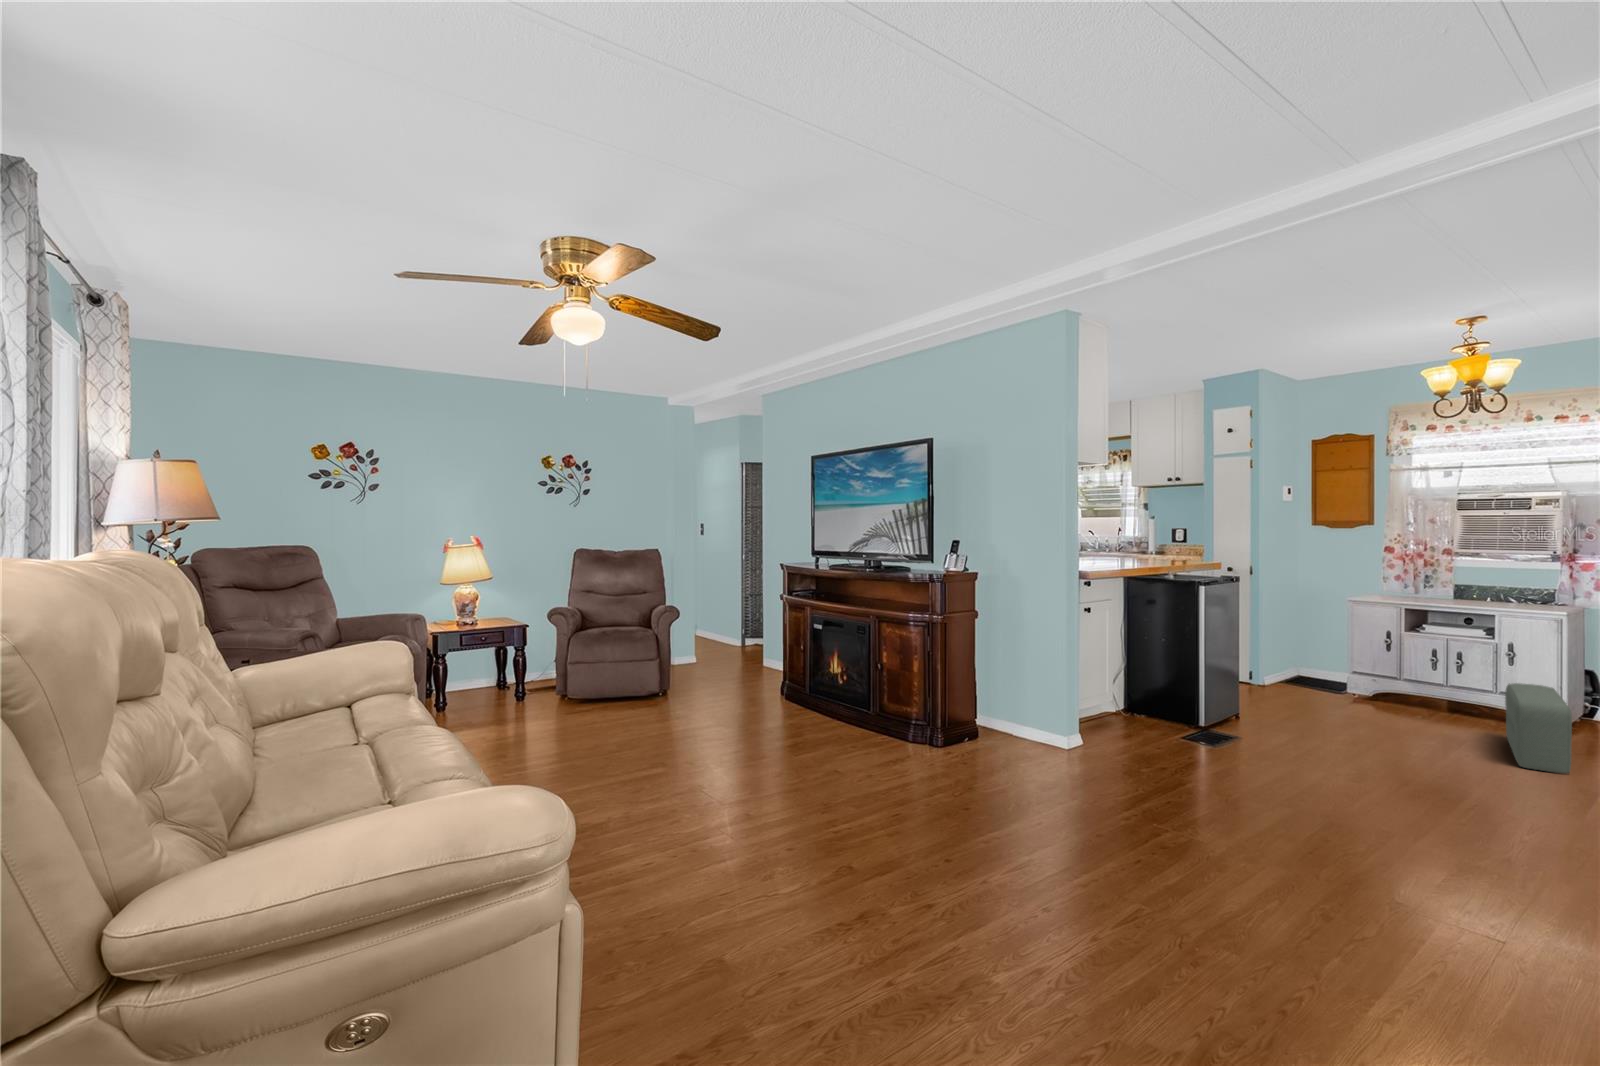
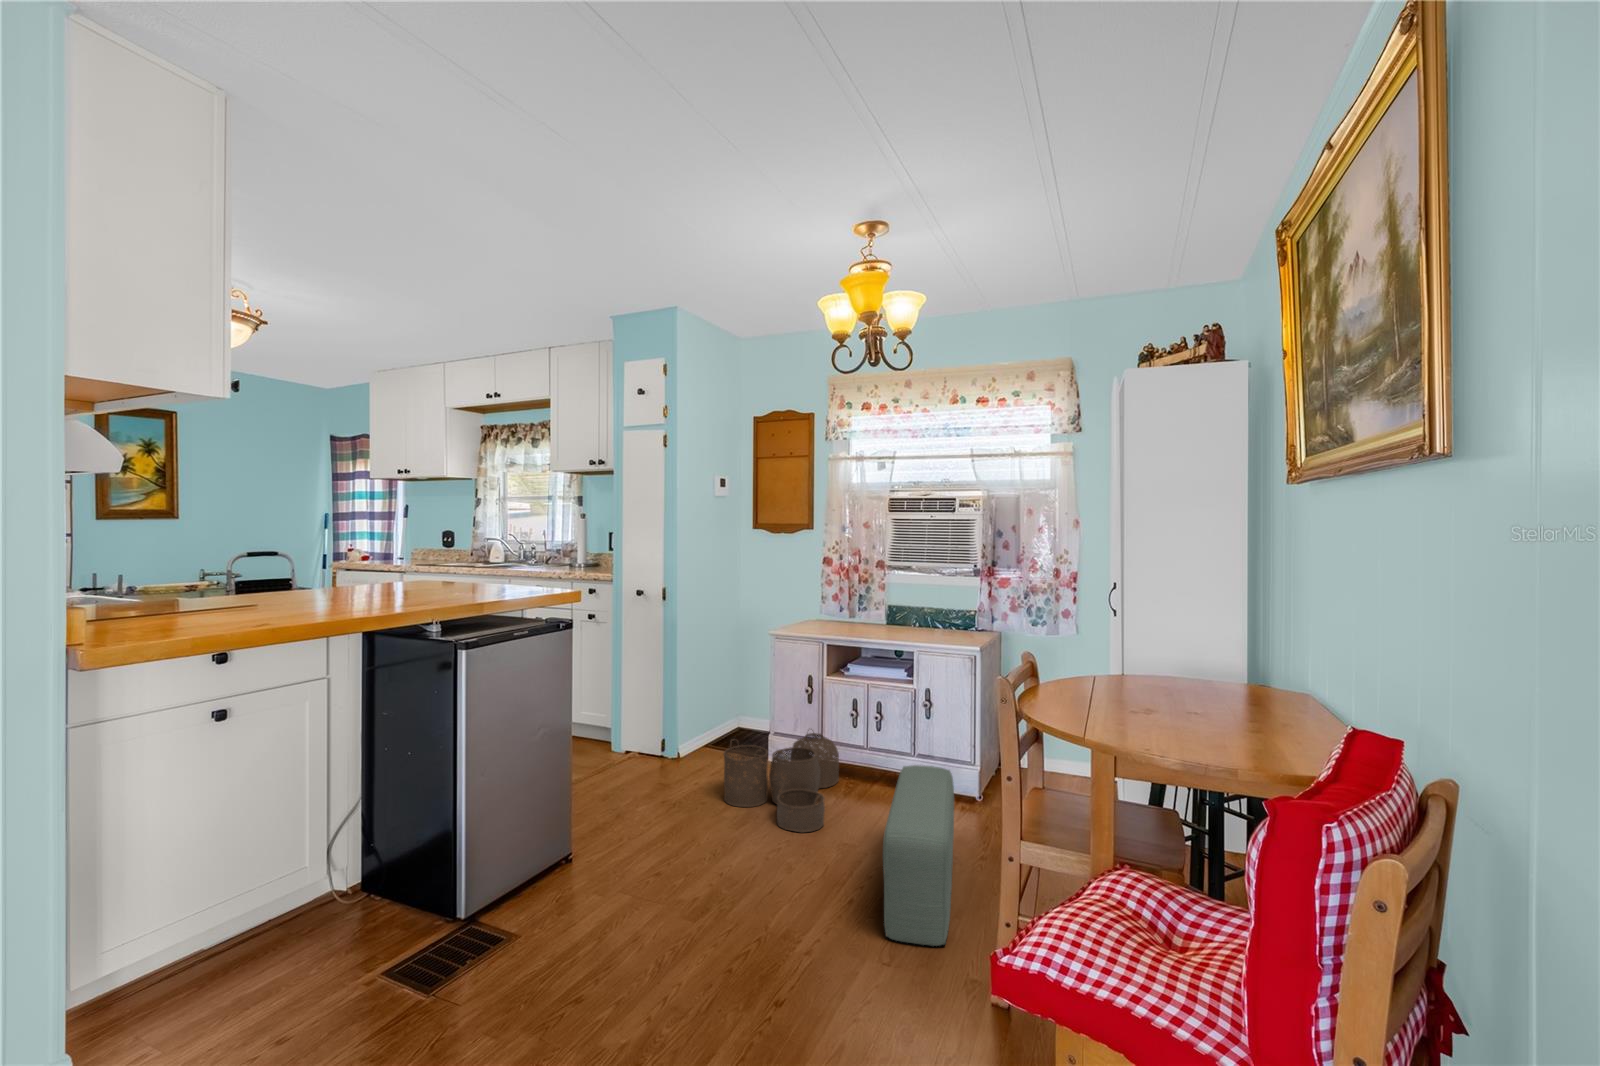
woven basket: none [1330,670,1429,727] -> present [724,730,839,833]

